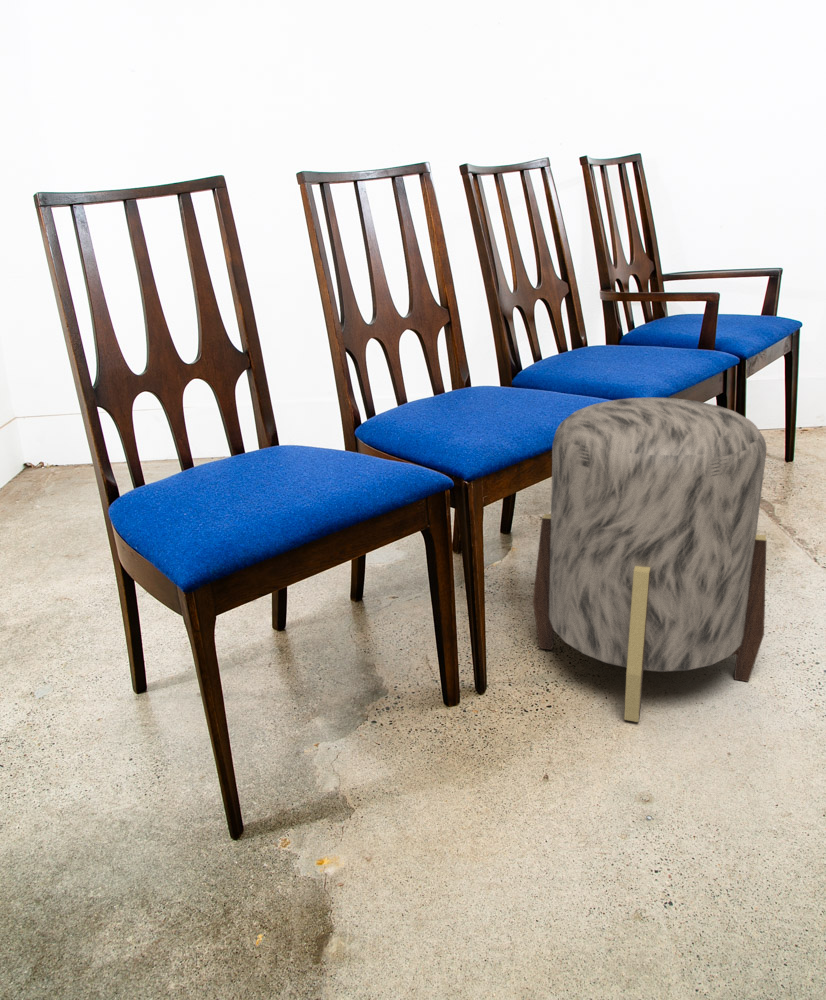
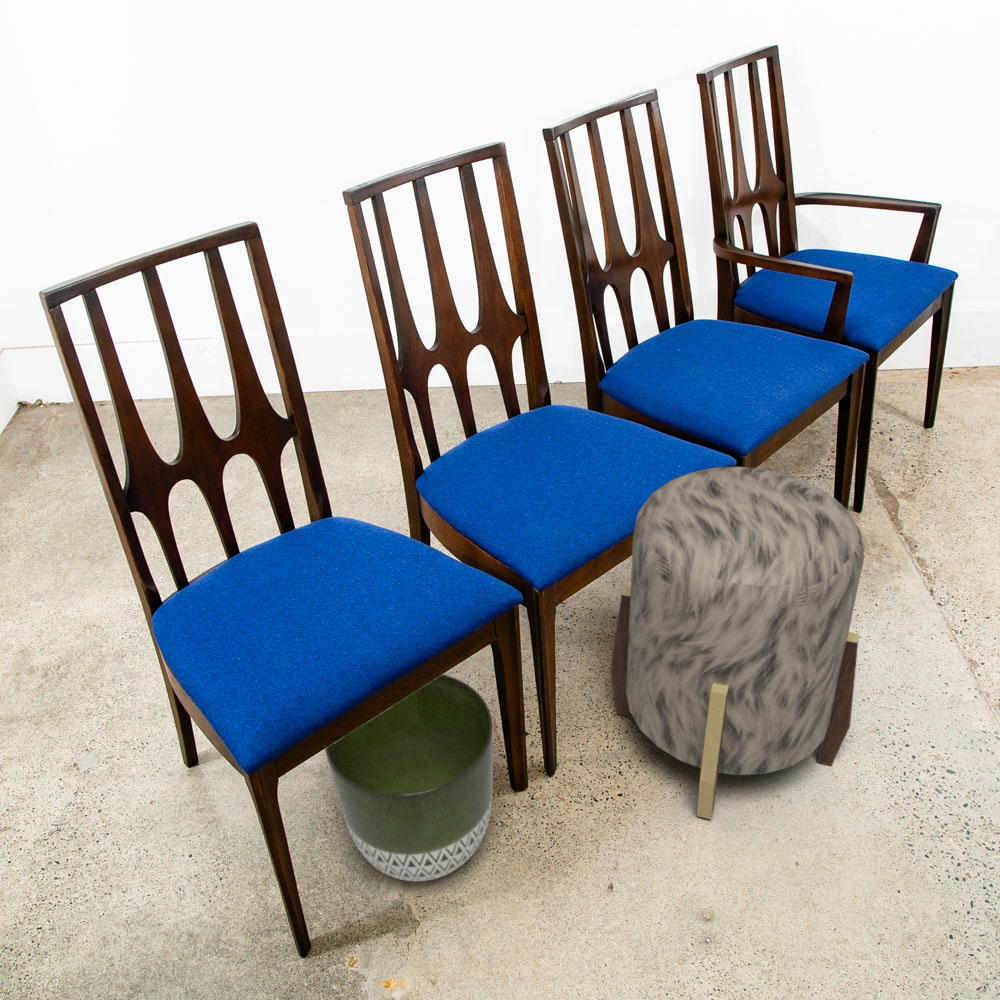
planter: none [266,571,428,769] -> present [325,674,493,882]

